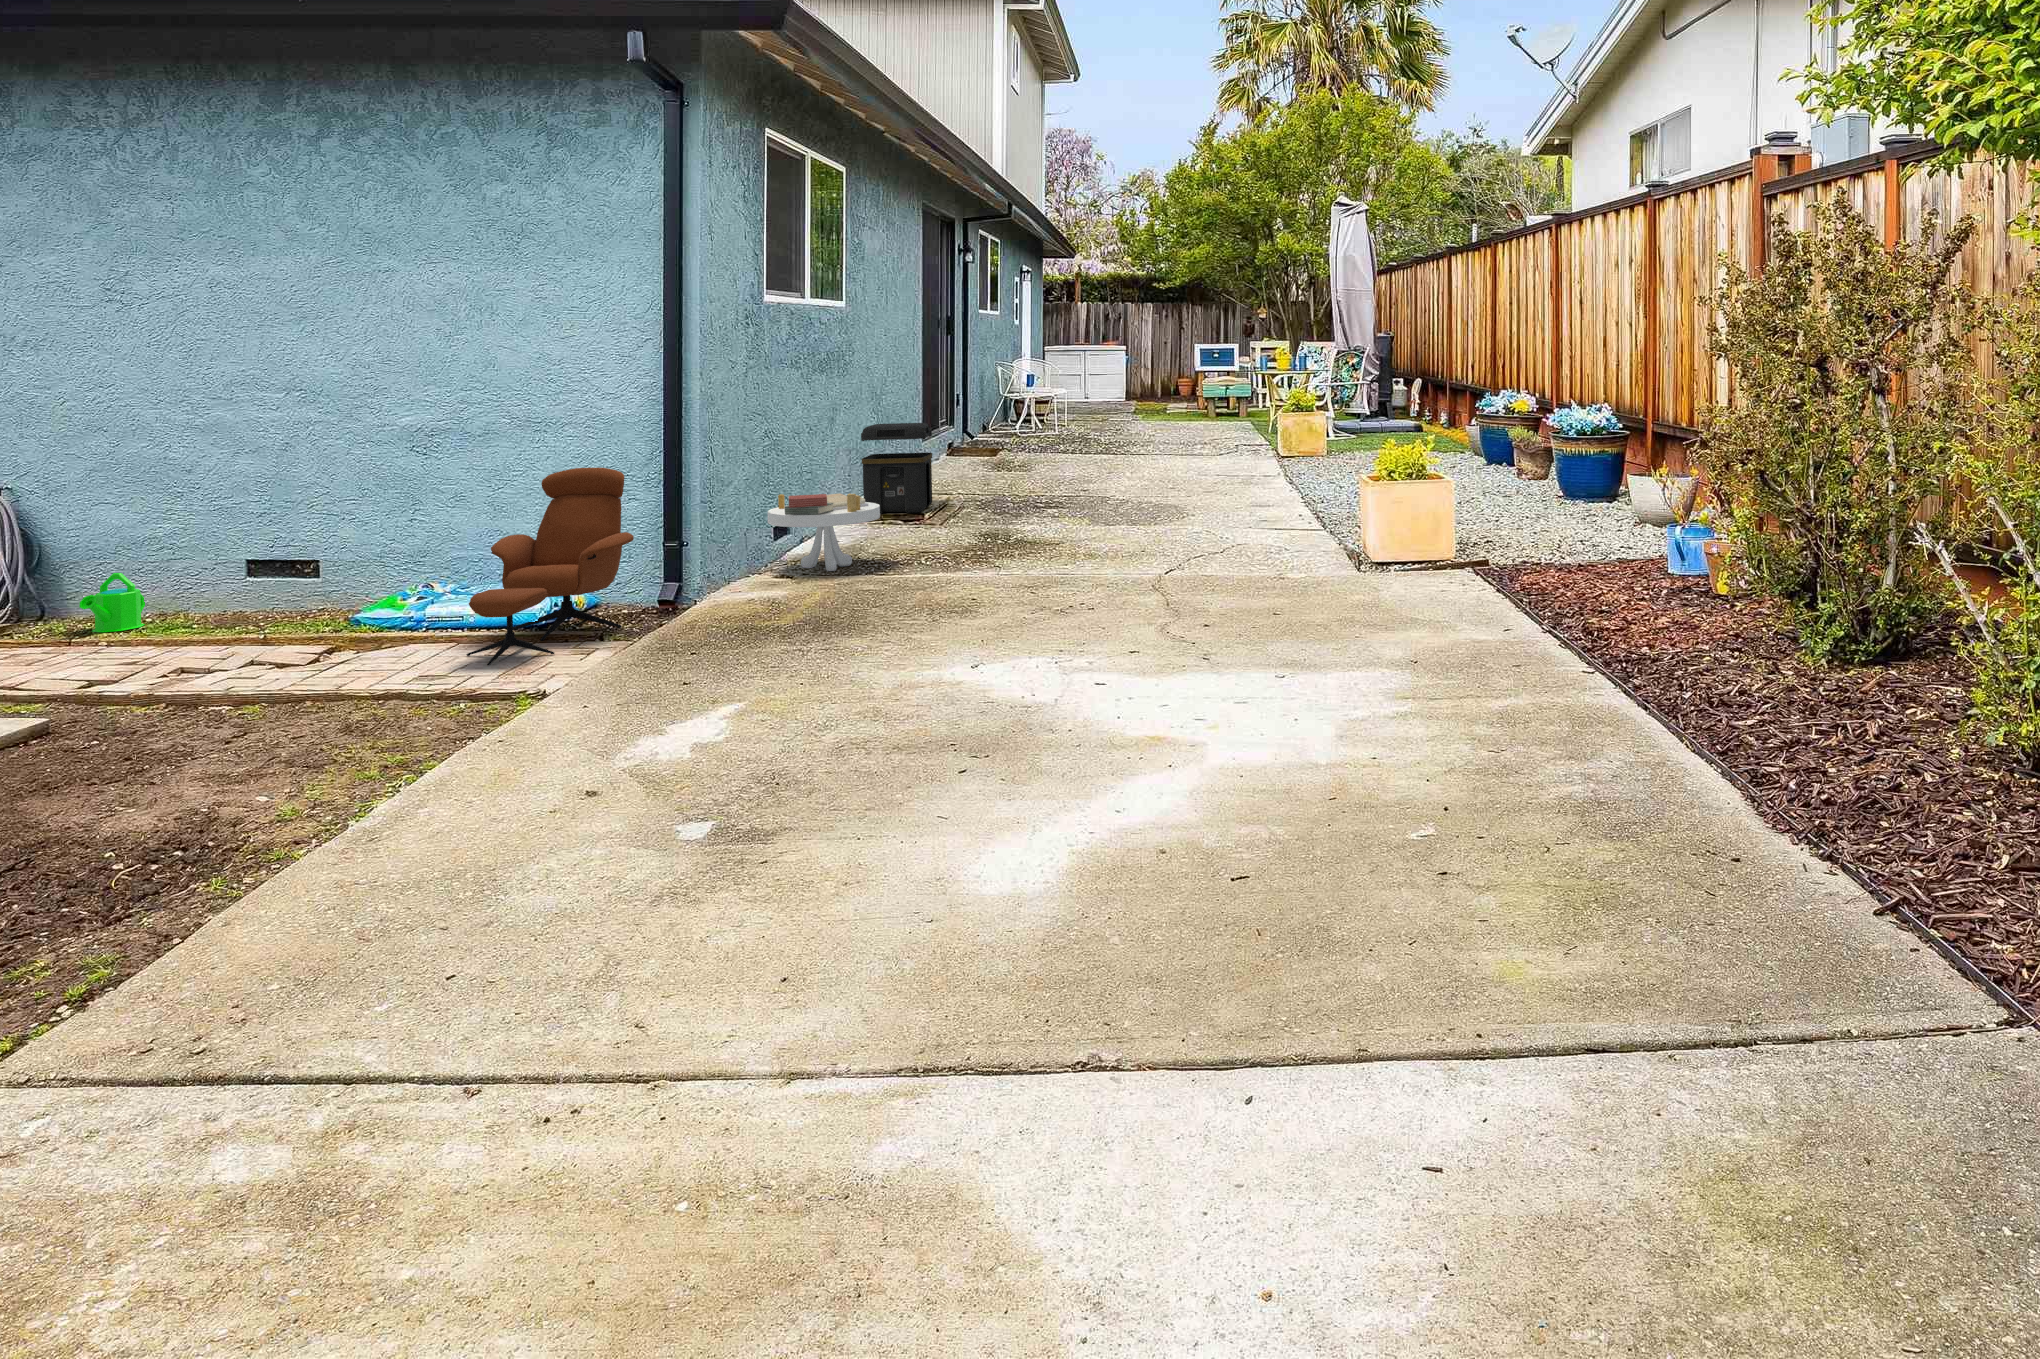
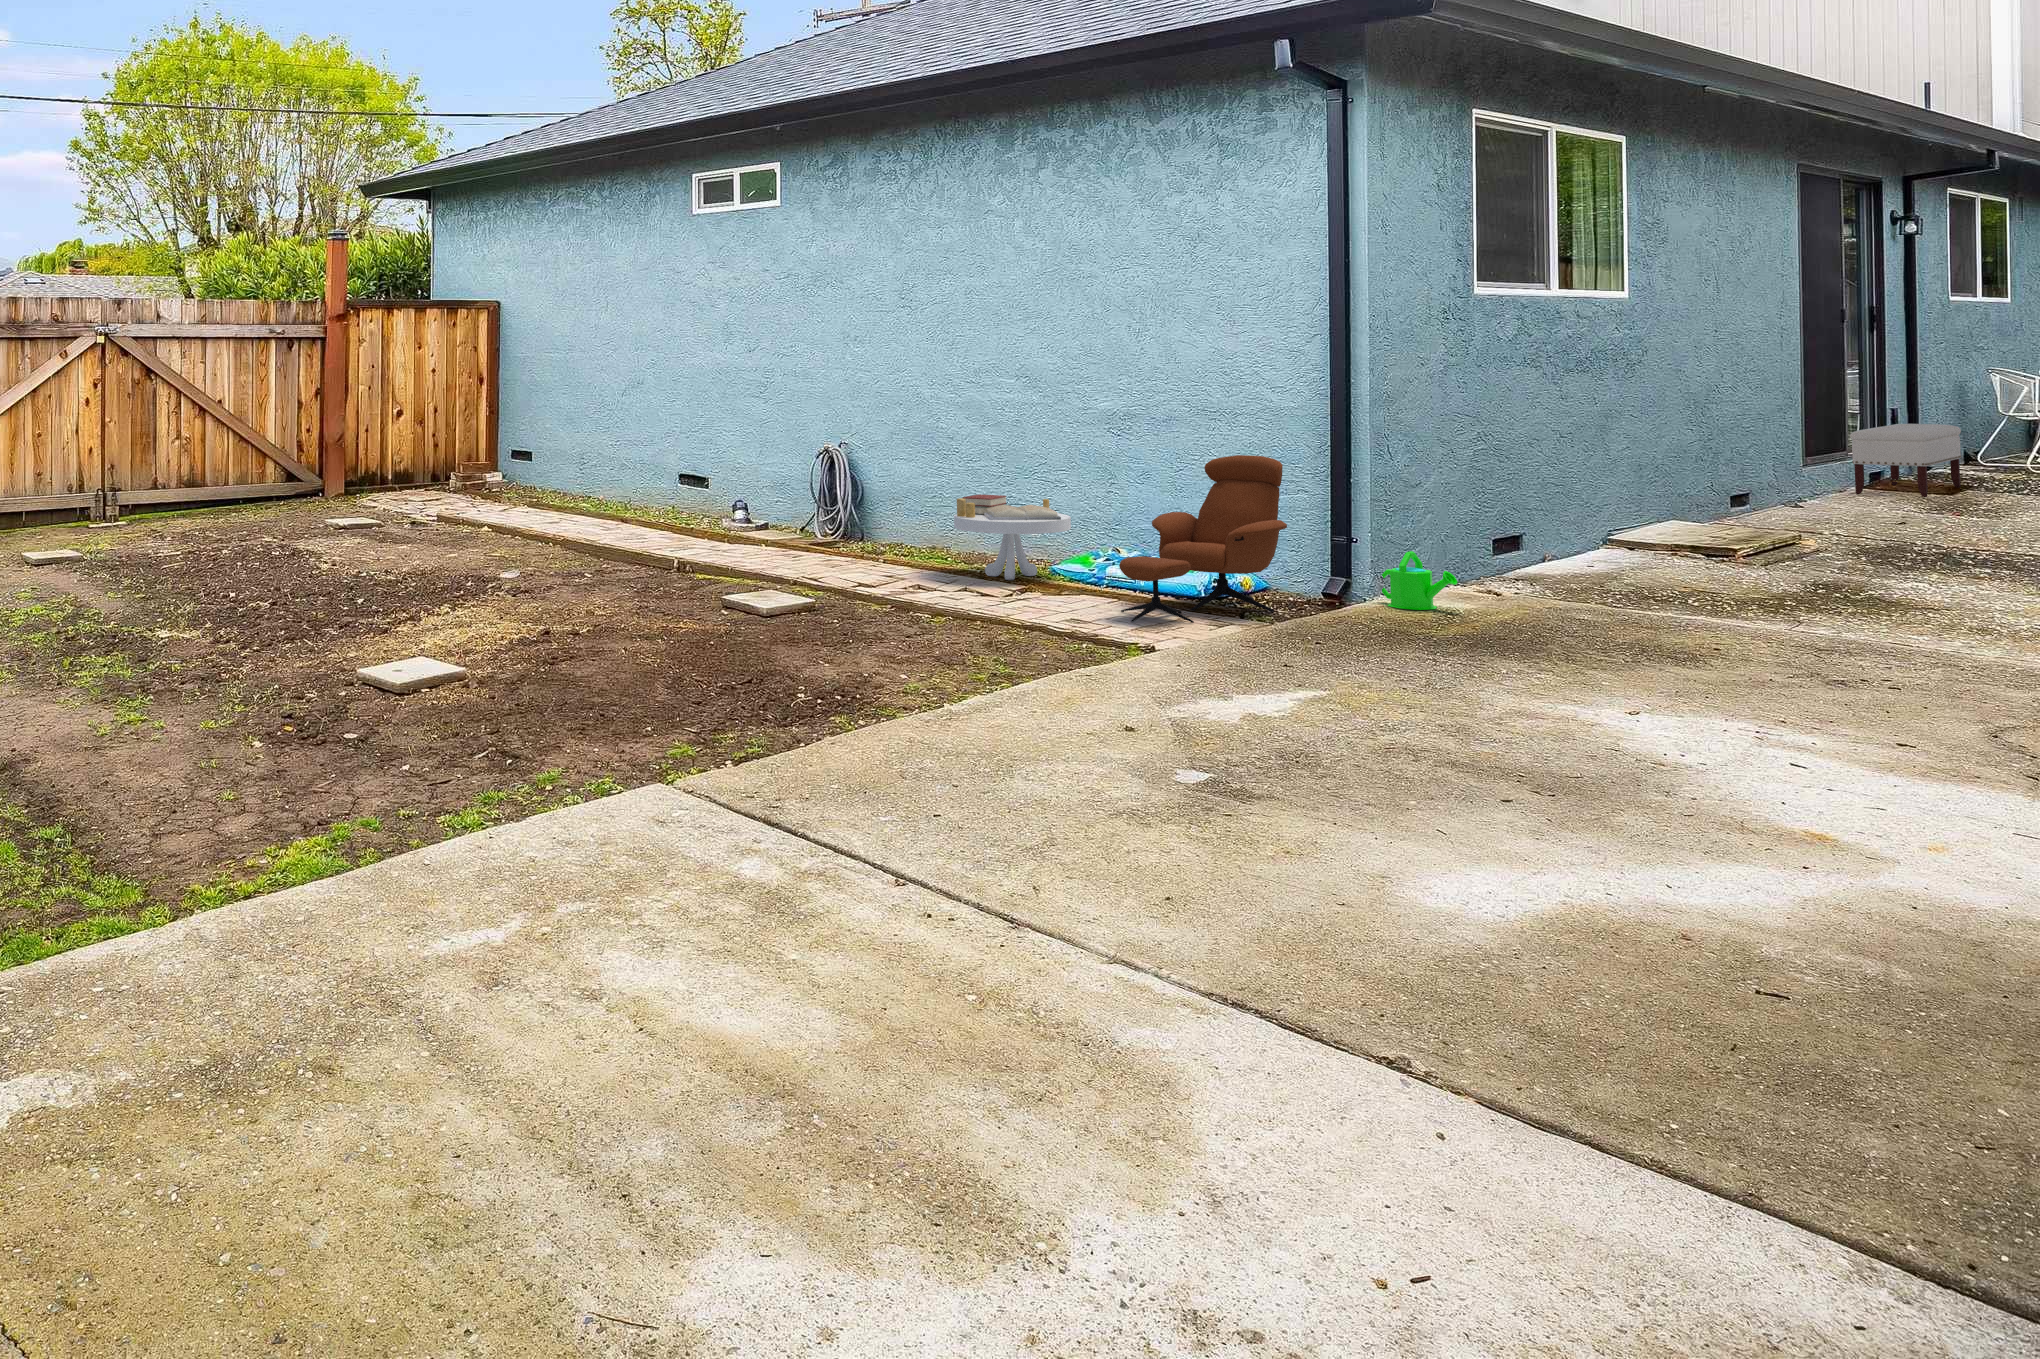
bench: none [941,405,994,460] -> present [1850,424,1961,497]
toolbox: present [861,423,932,514] -> none [1657,437,1775,549]
side table: present [768,493,880,571] -> present [954,494,1071,580]
watering can: present [79,573,145,632] -> present [1380,551,1458,610]

